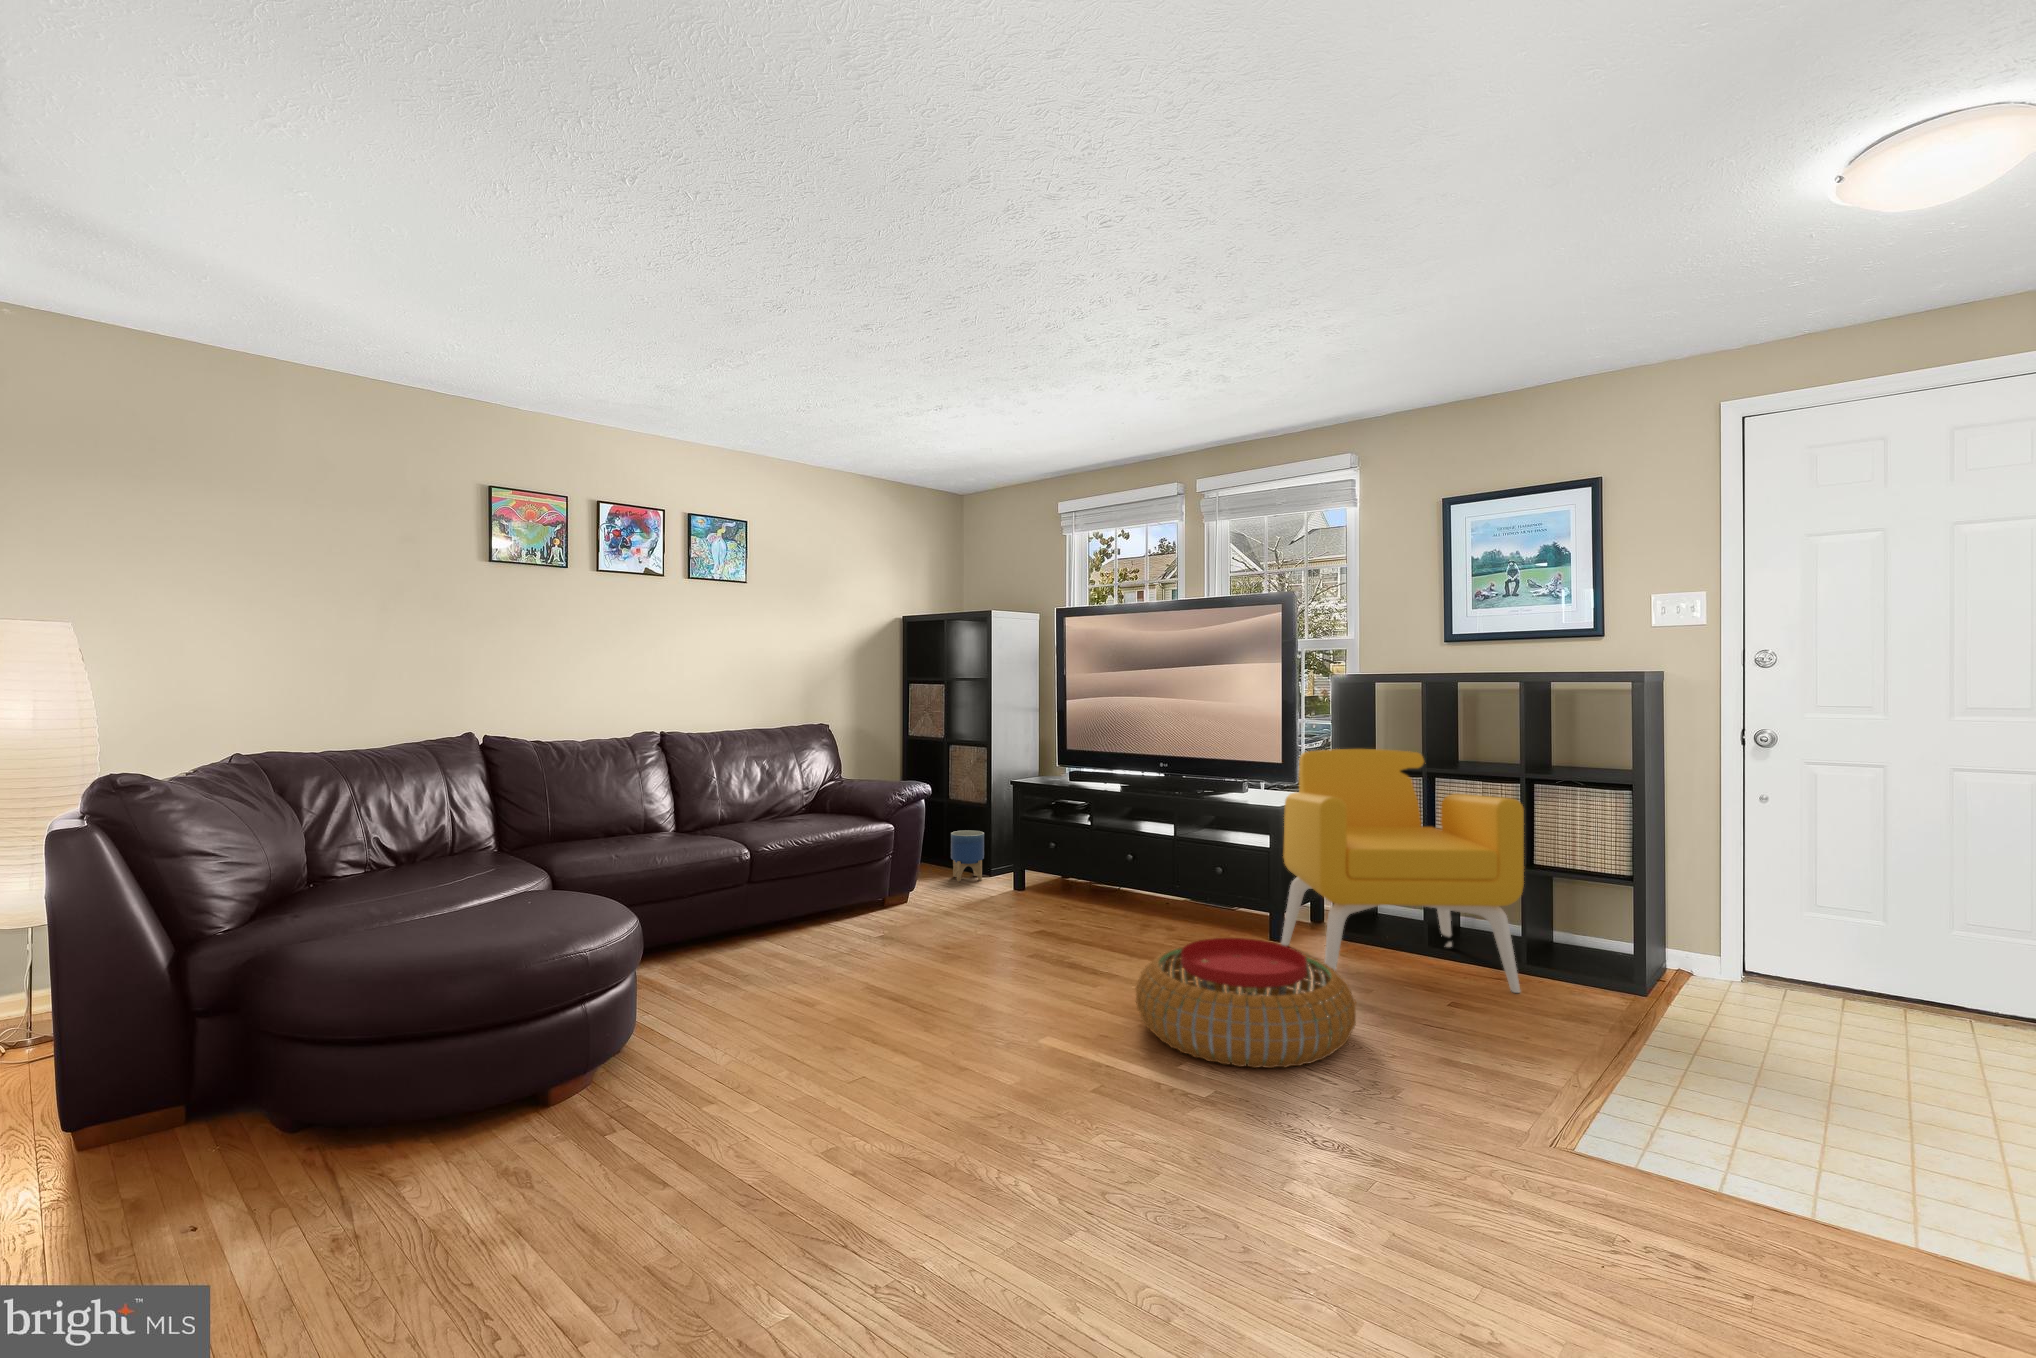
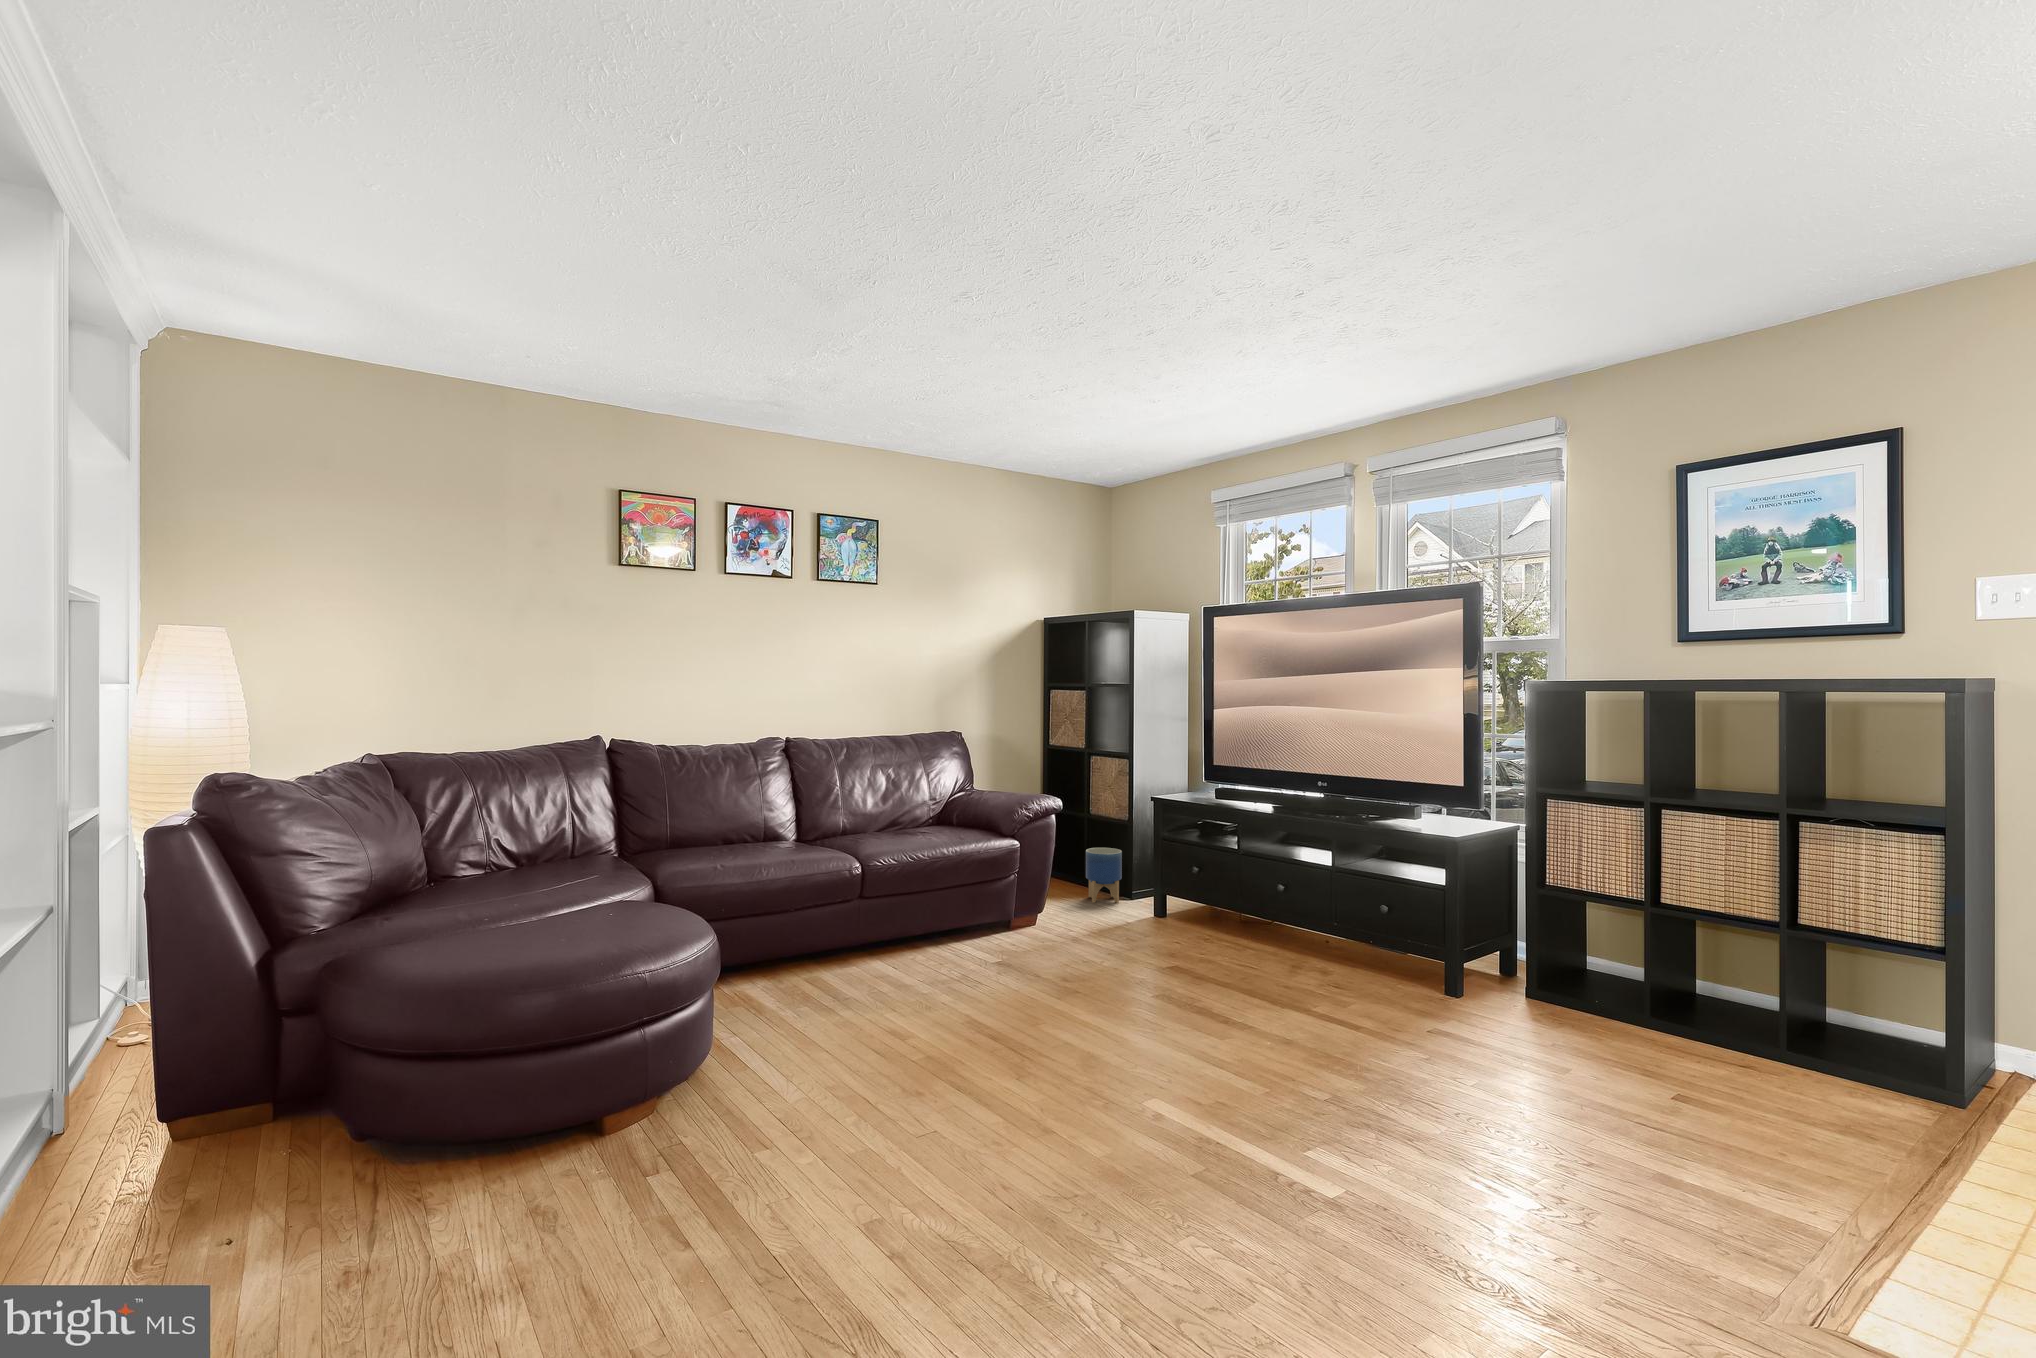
armchair: present [1281,749,1524,993] -> none [1457,771,1783,1091]
pouf: present [1136,938,1356,1068] -> none [1260,996,1541,1169]

